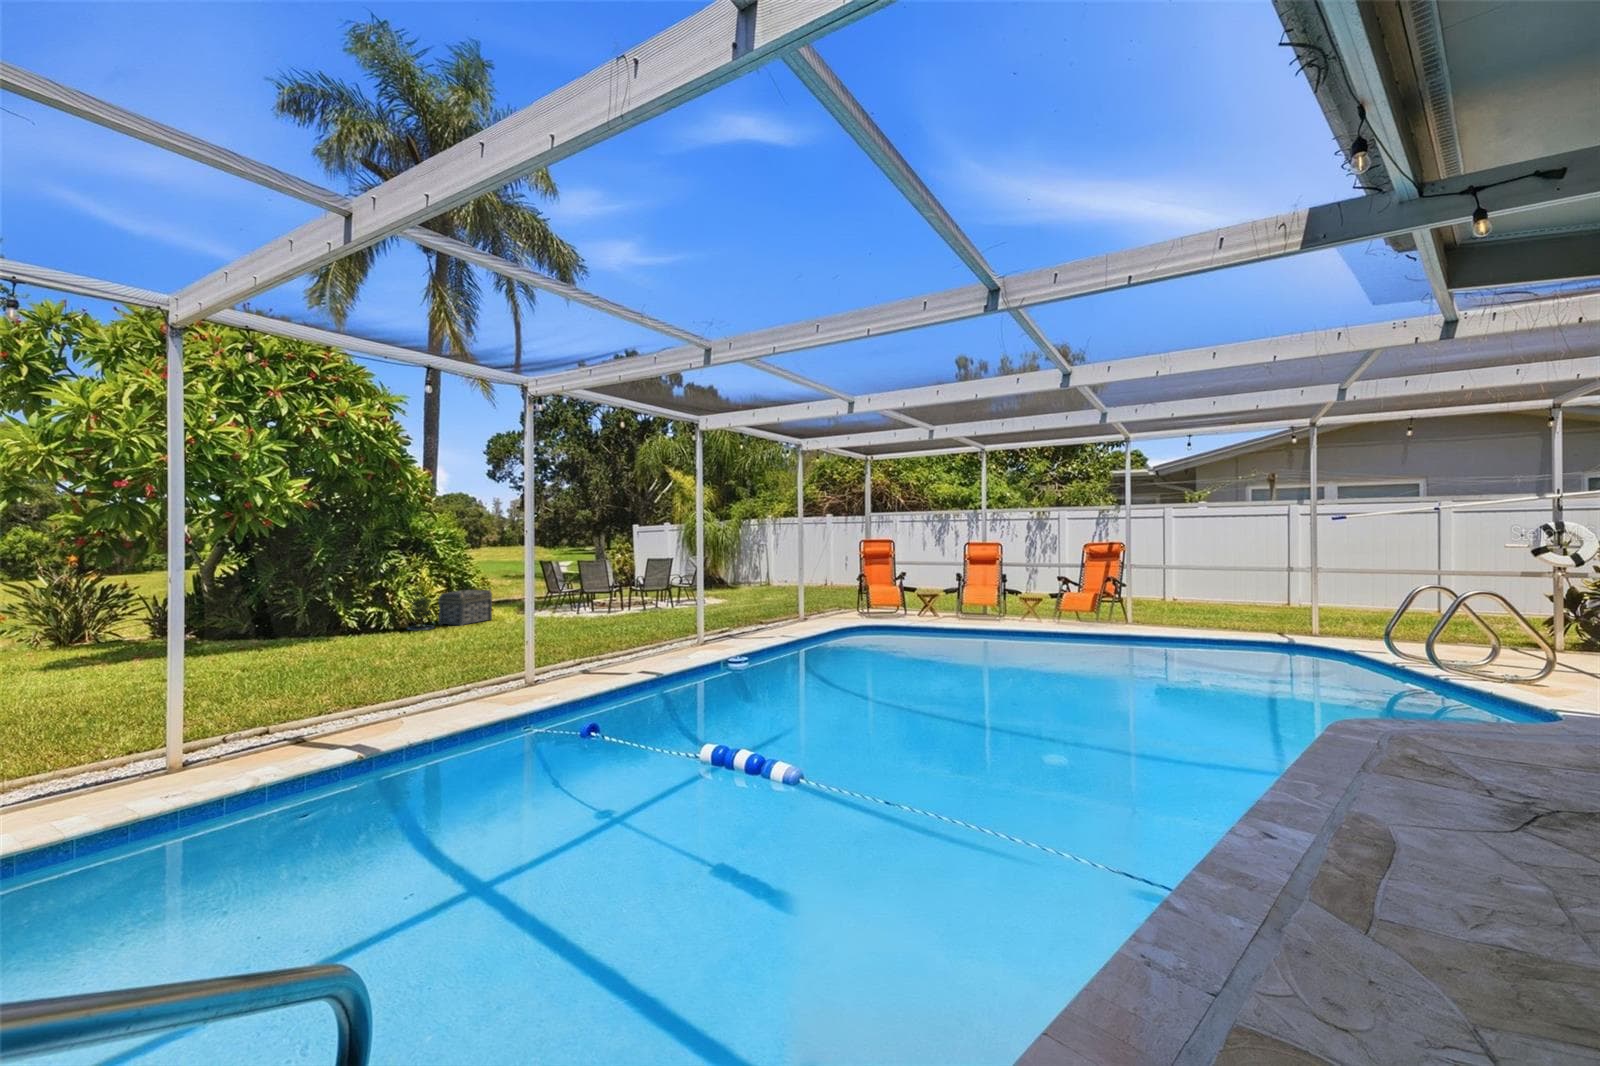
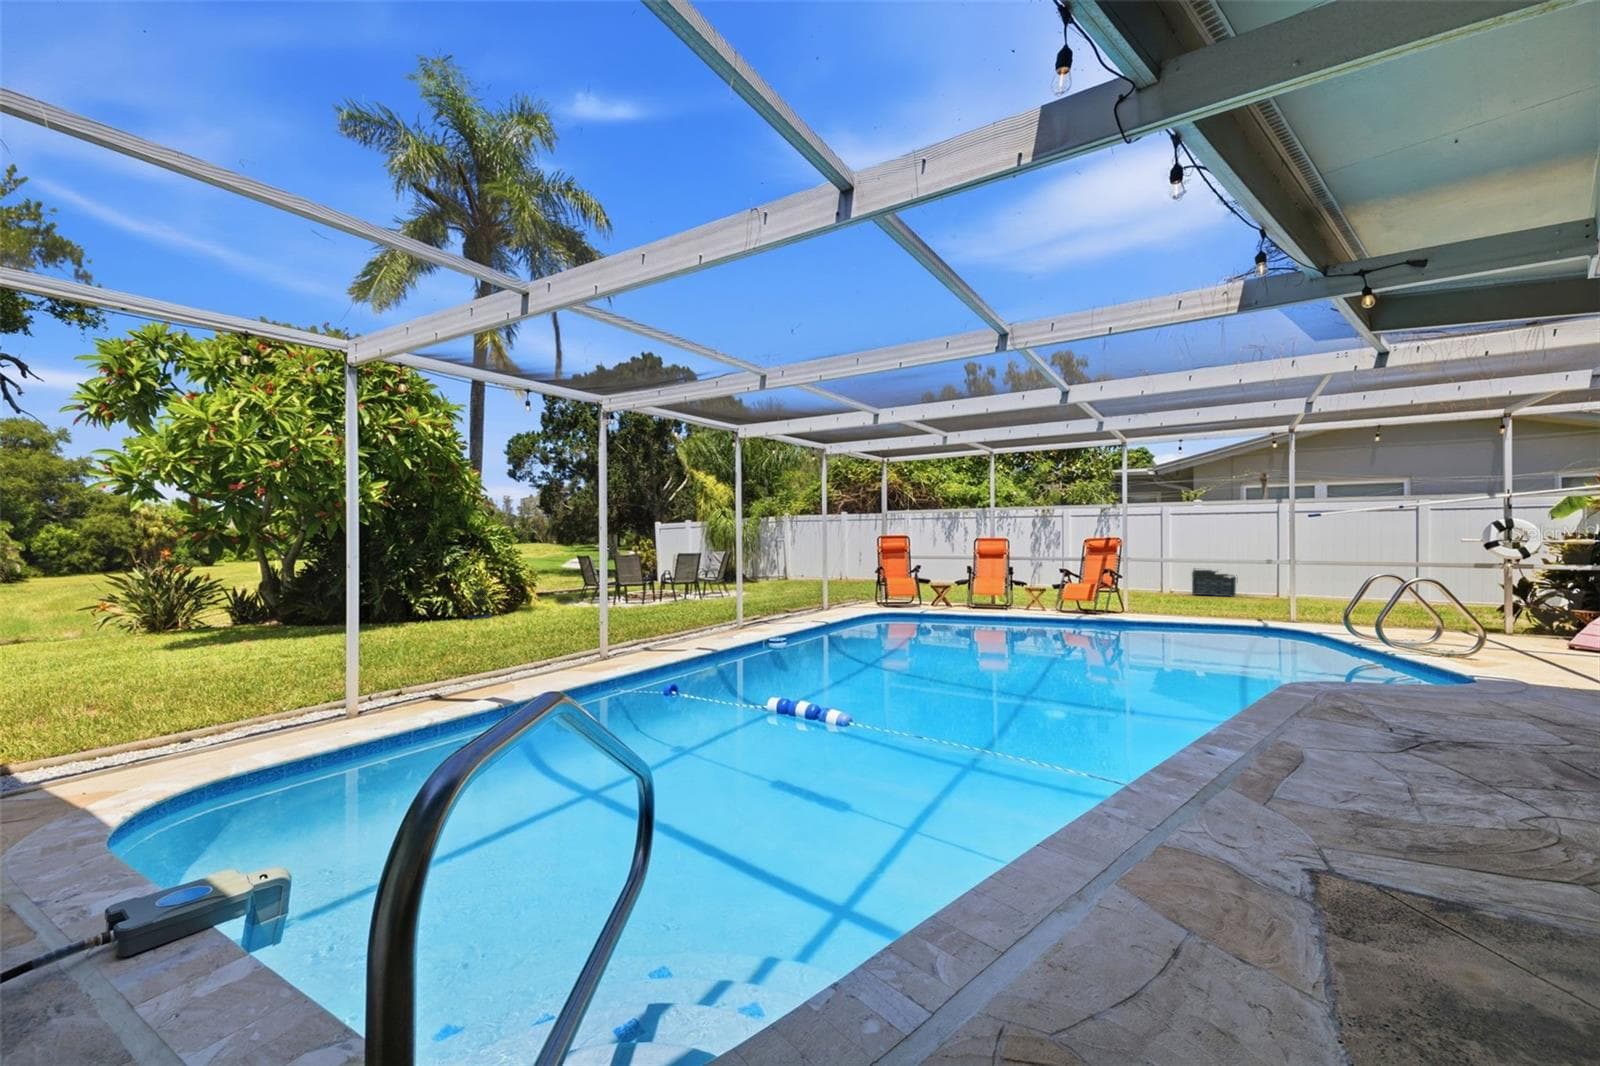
basket: present [438,589,492,626] -> present [1192,568,1237,597]

